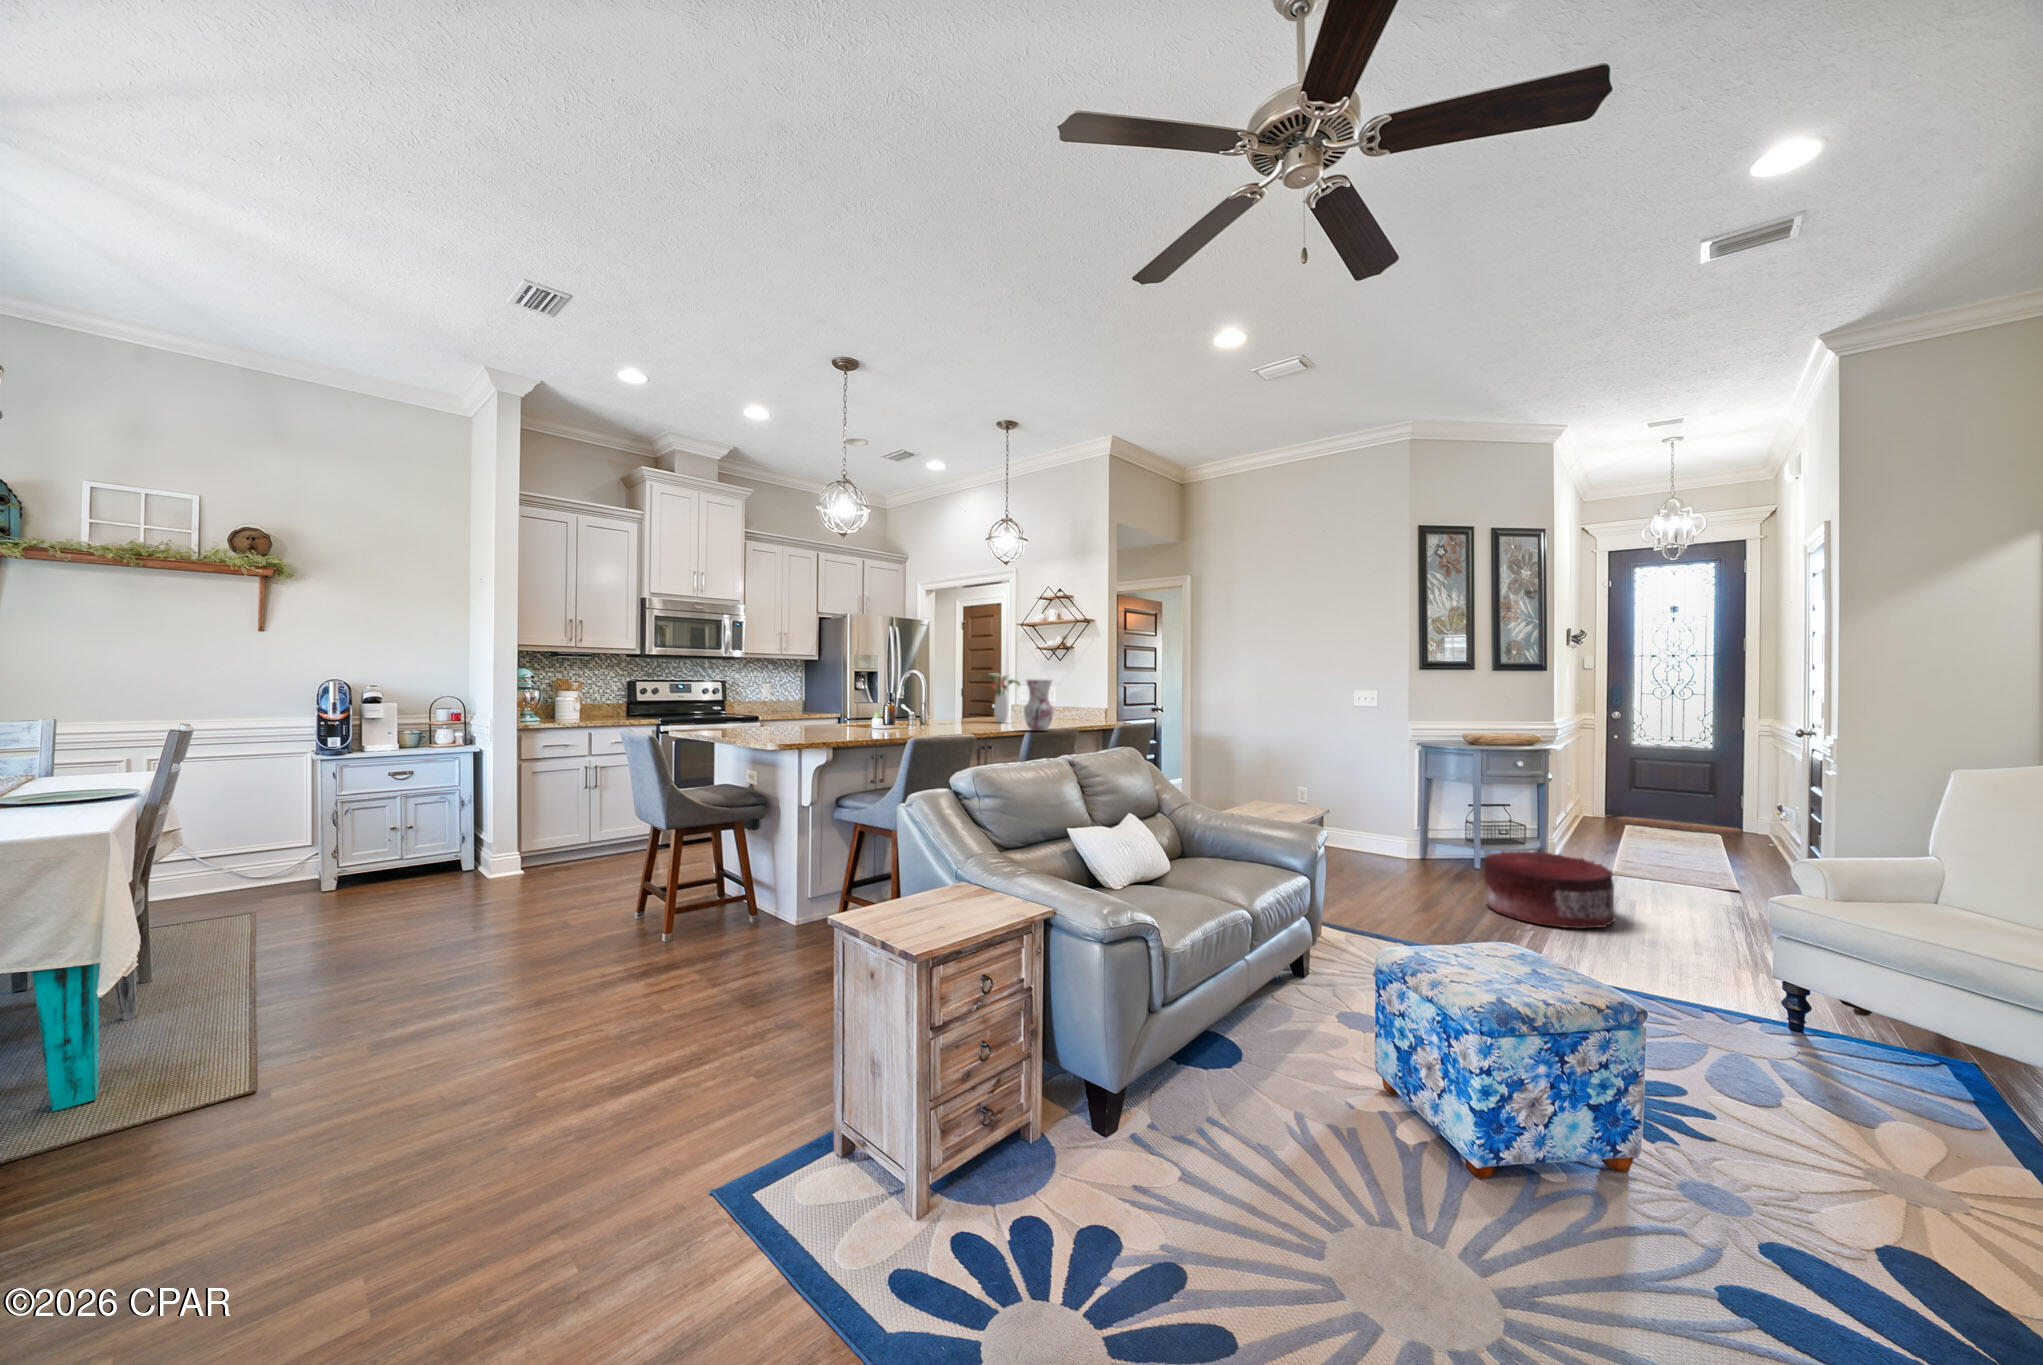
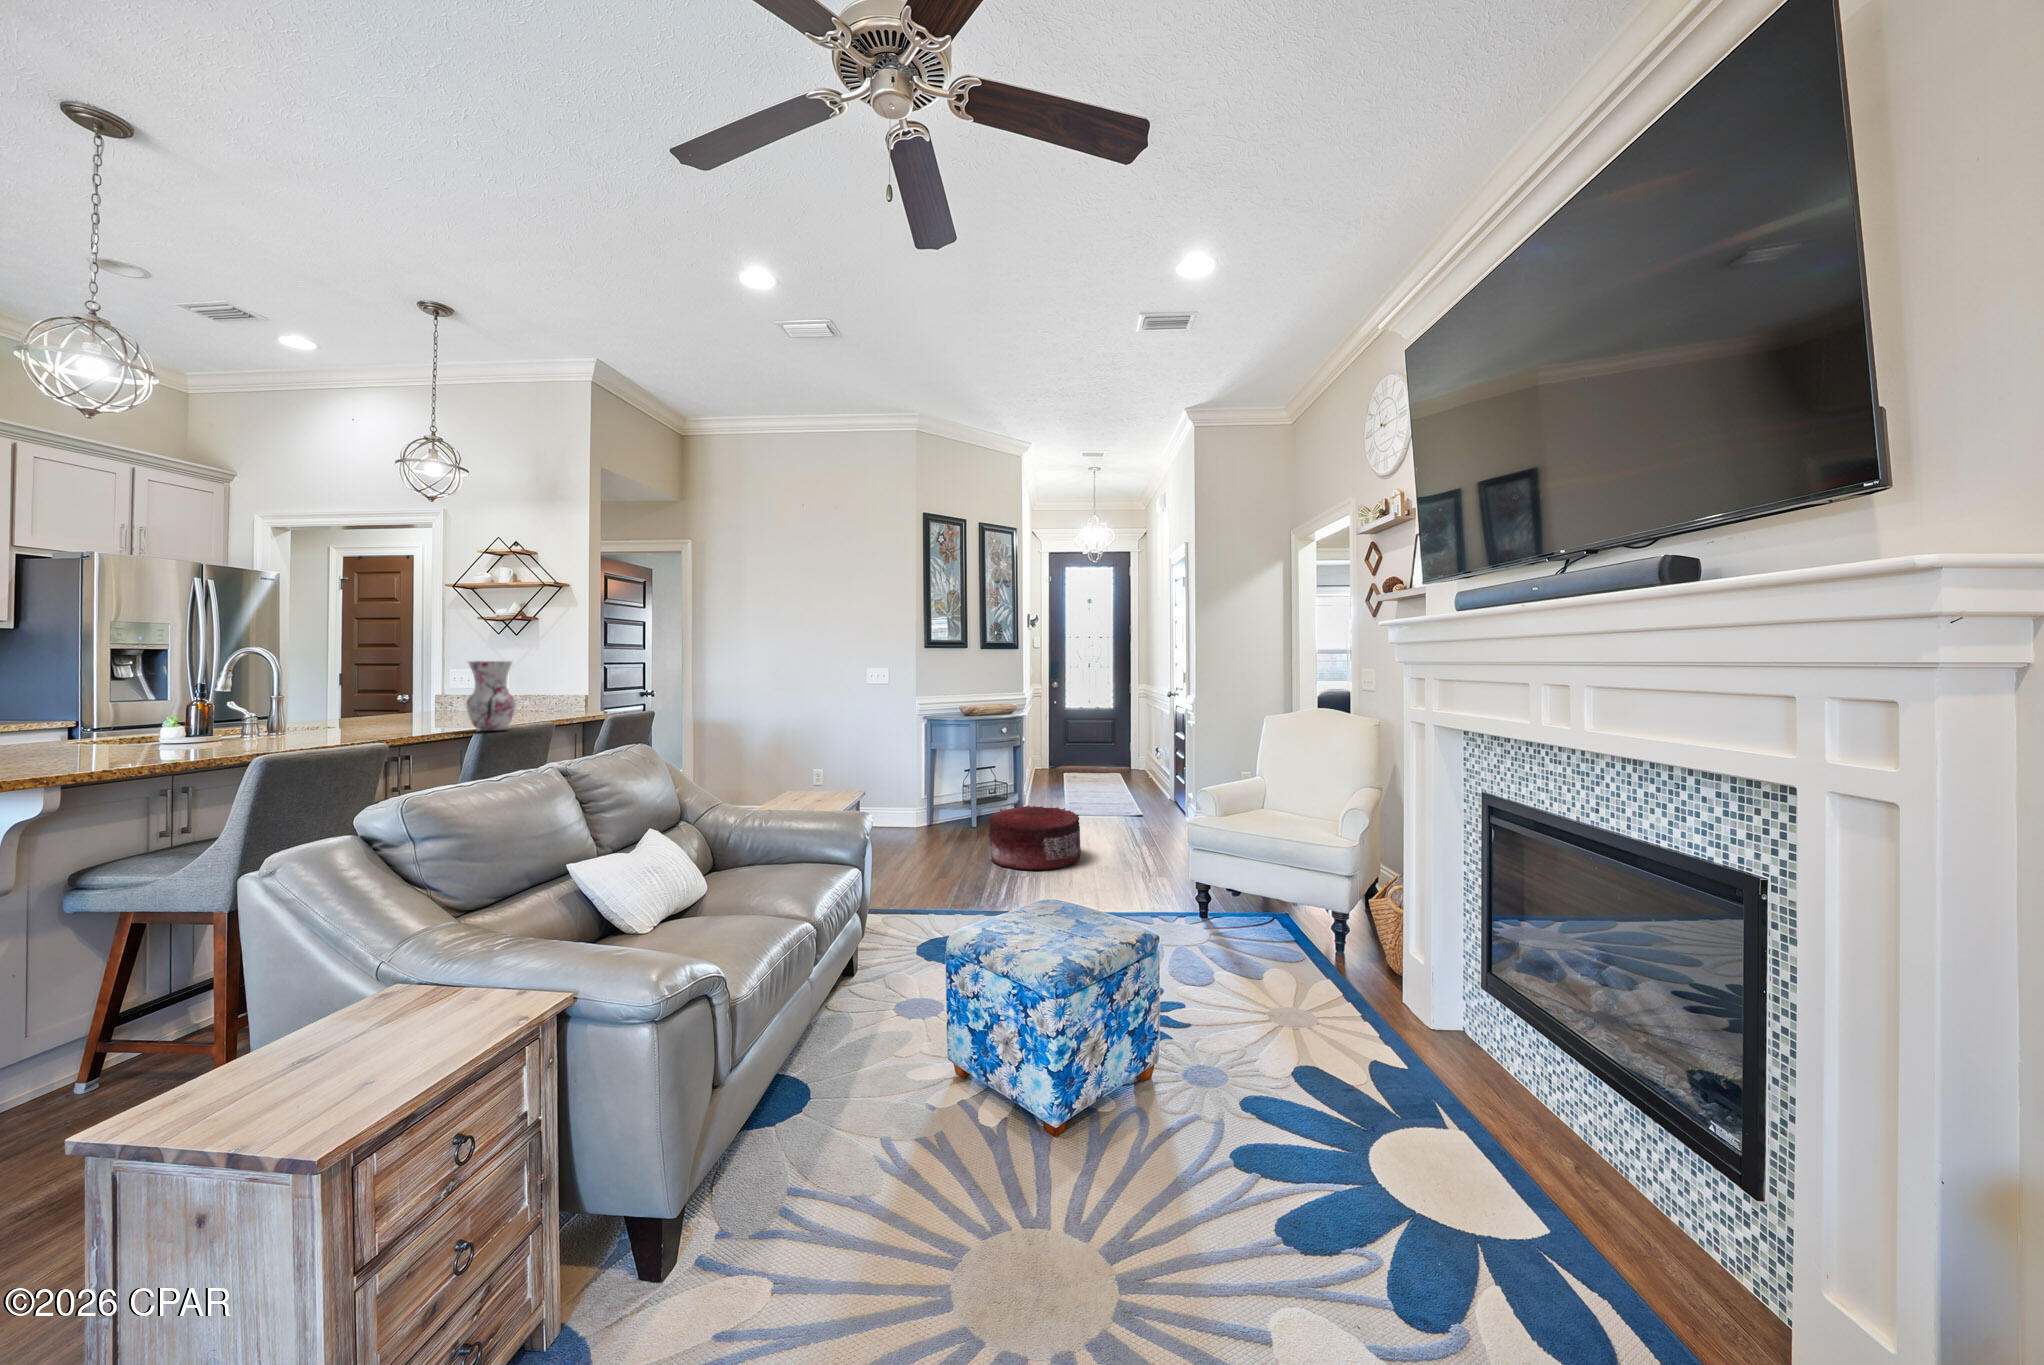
flower arrangement: present [987,673,1020,723] -> none [377,652,454,722]

